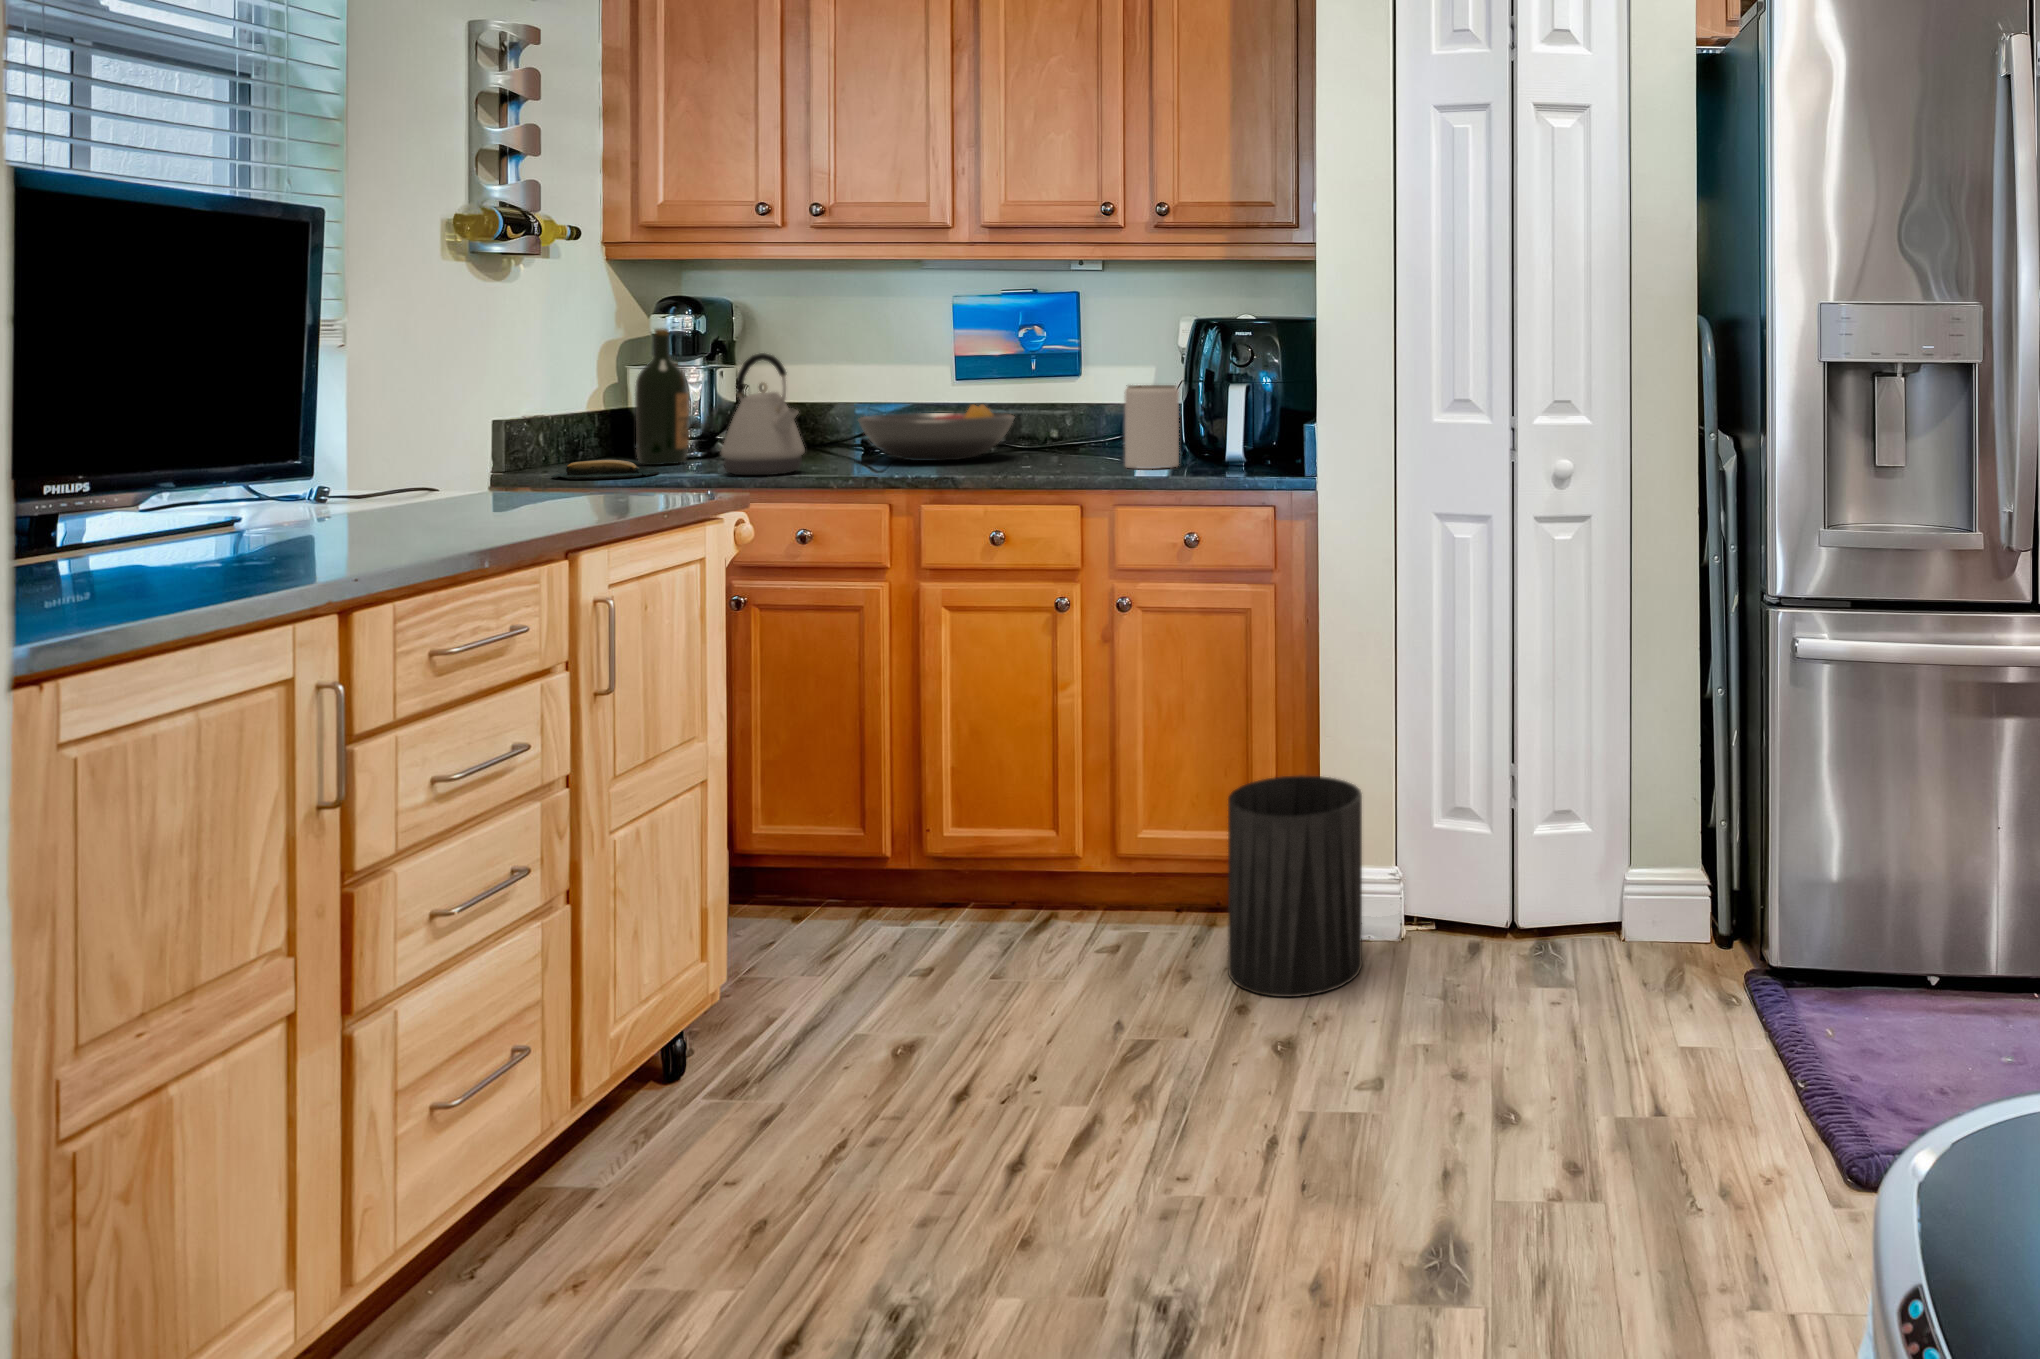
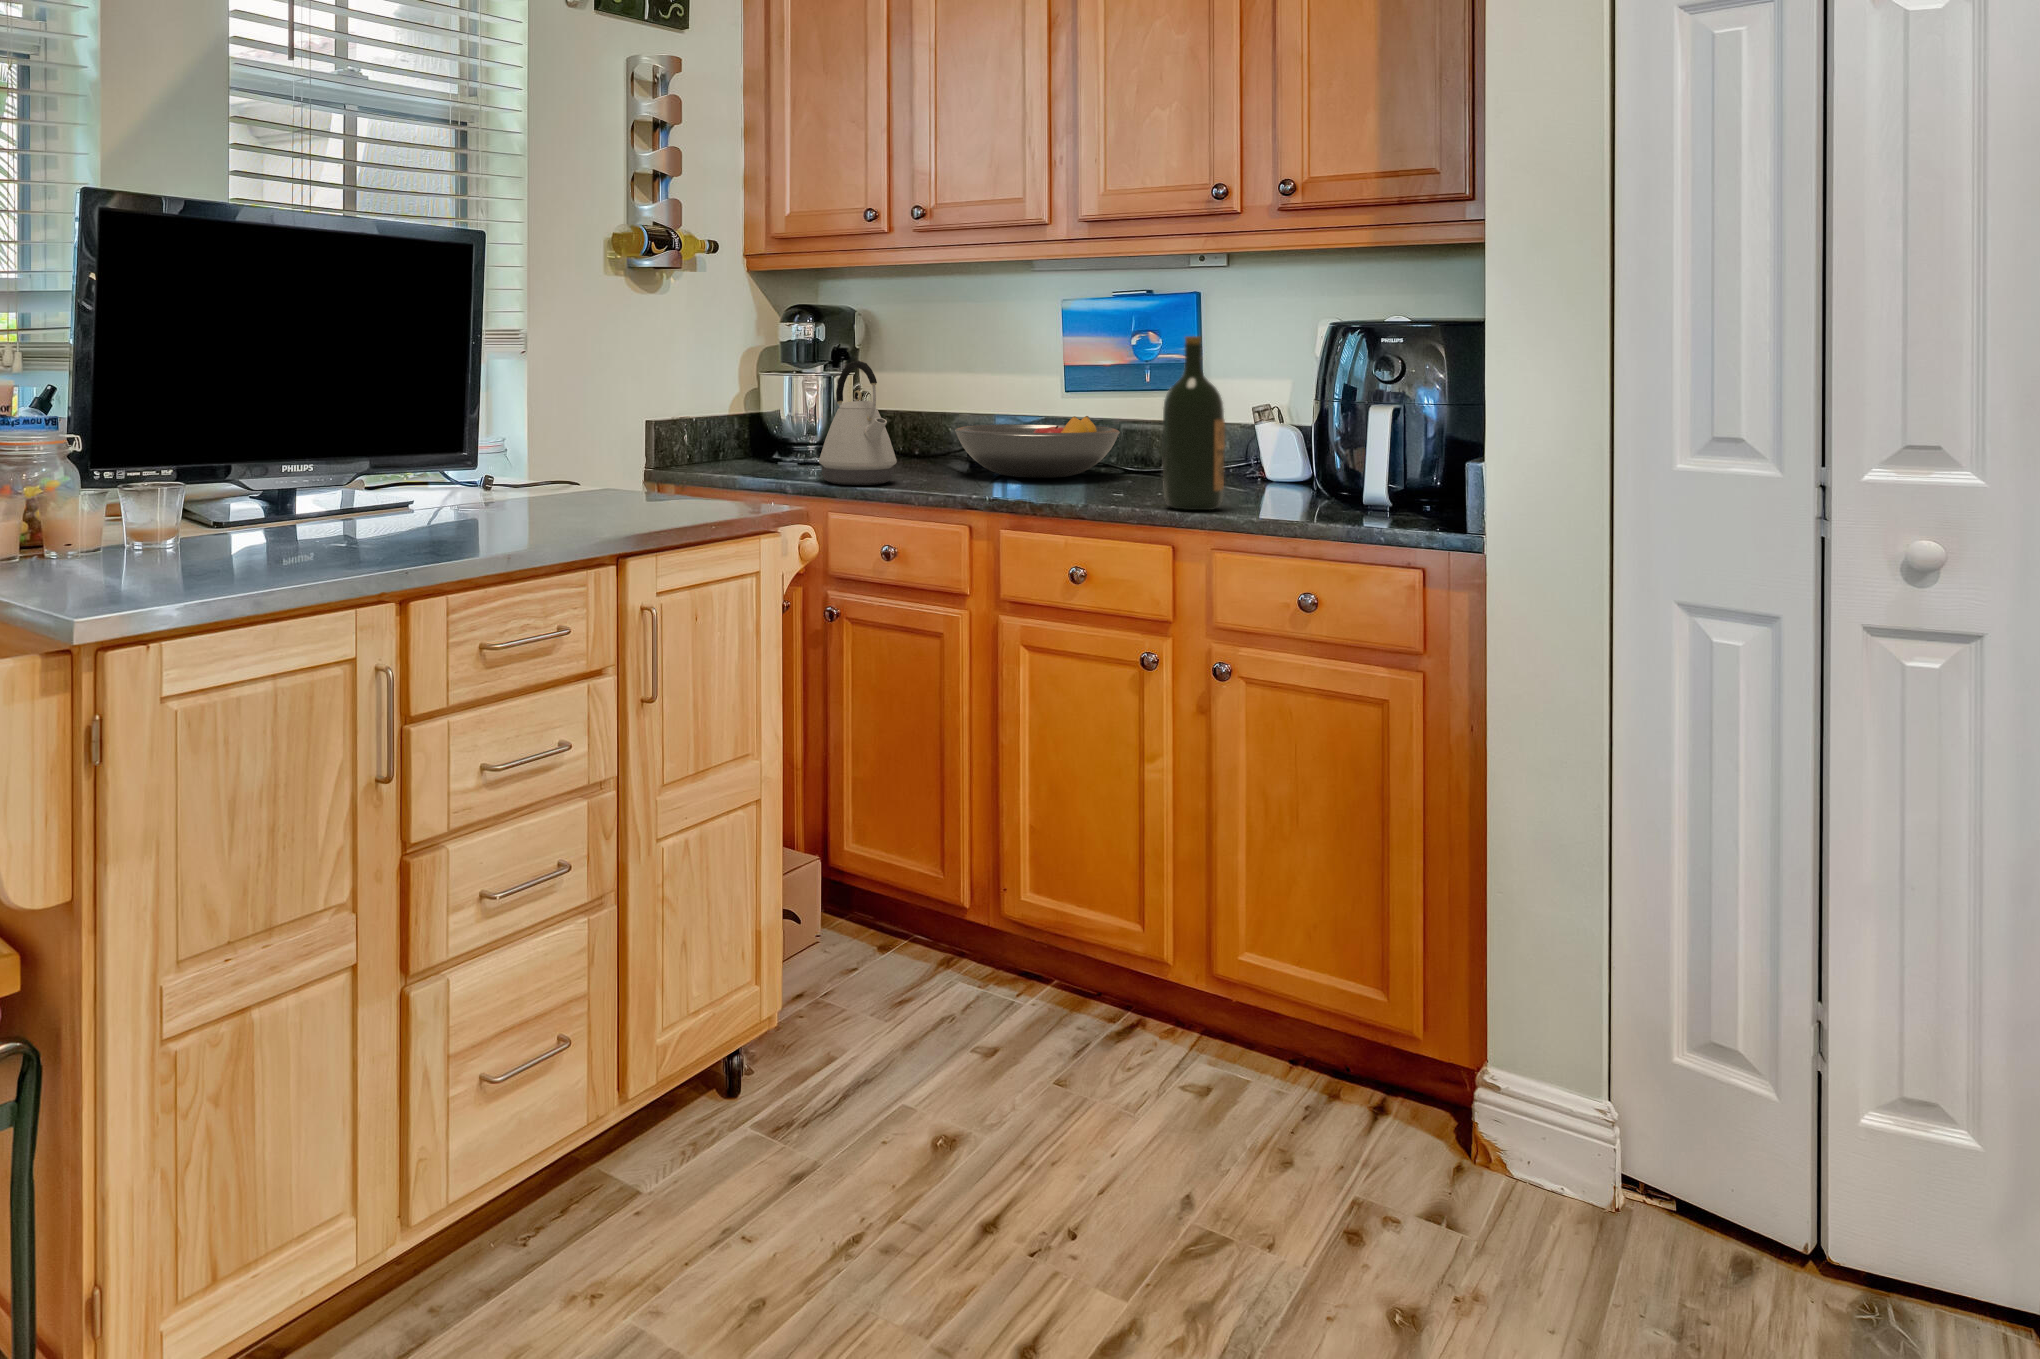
wine bottle: present [635,329,689,465] -> present [1163,336,1225,510]
jar: present [1125,385,1179,469] -> none [1236,400,1305,503]
banana: present [552,460,659,479] -> none [683,462,772,480]
trash can: present [1228,775,1362,997] -> none [1345,925,1546,1251]

